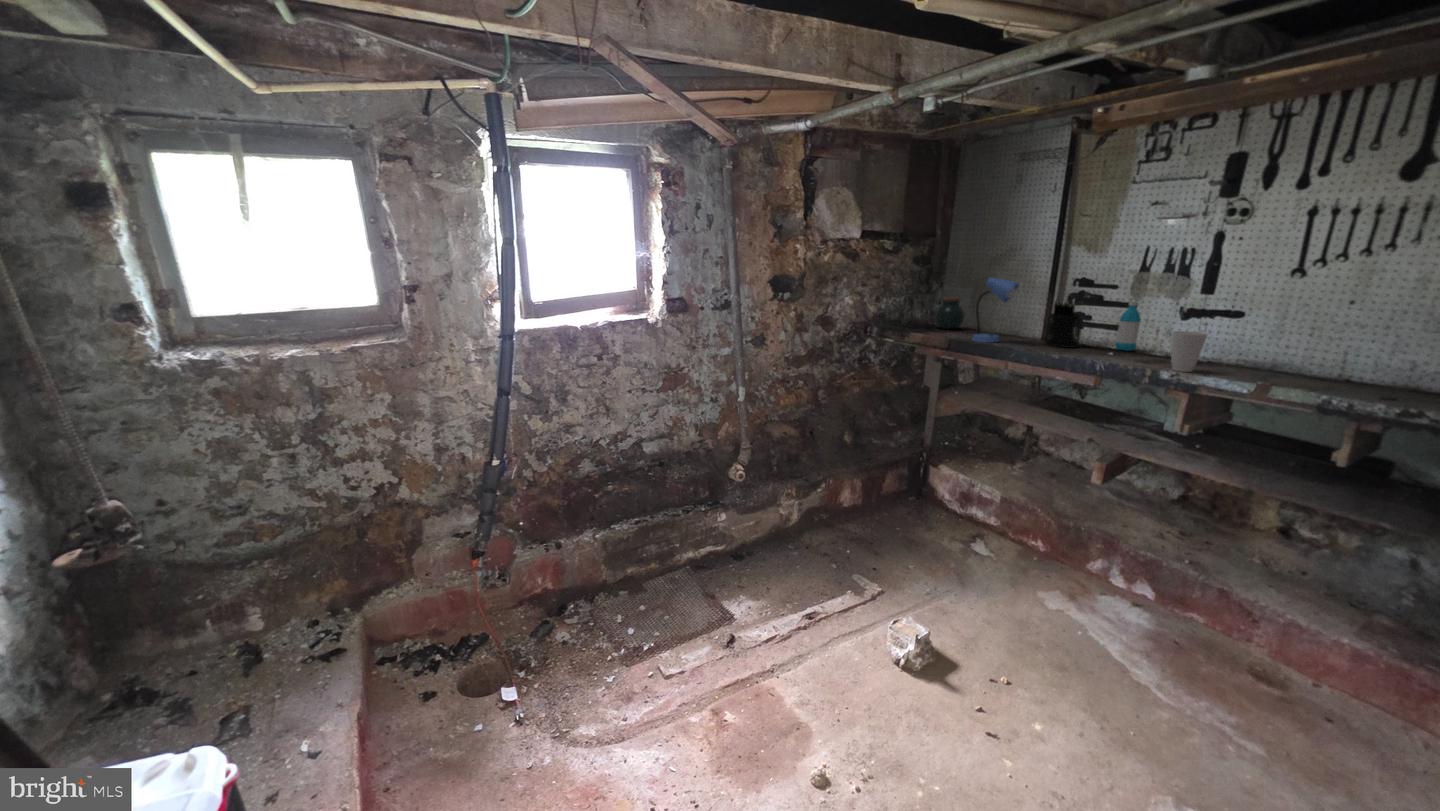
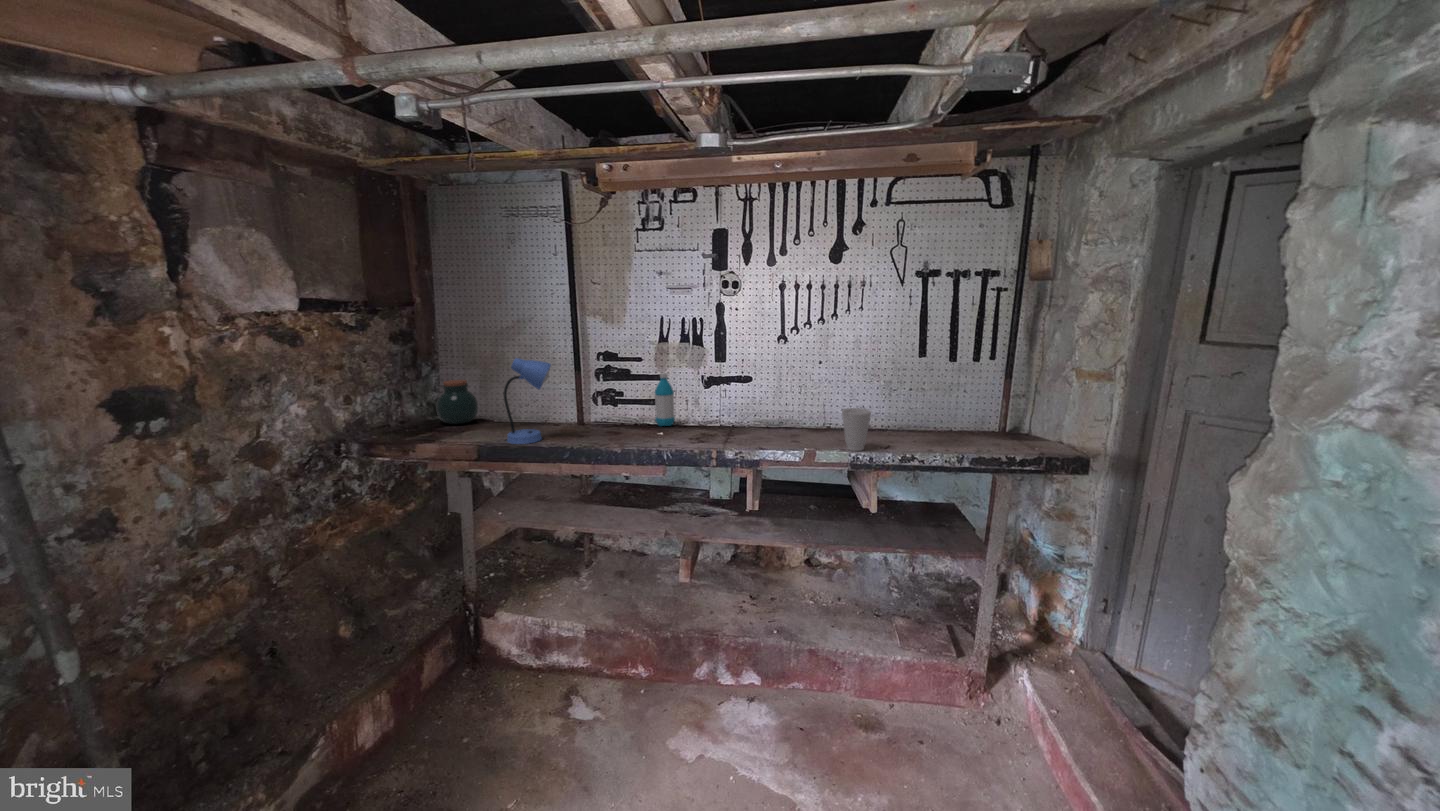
pen holder: present [1044,302,1084,348] -> none [586,377,626,434]
cup: present [1171,331,1208,372] -> present [842,408,871,451]

